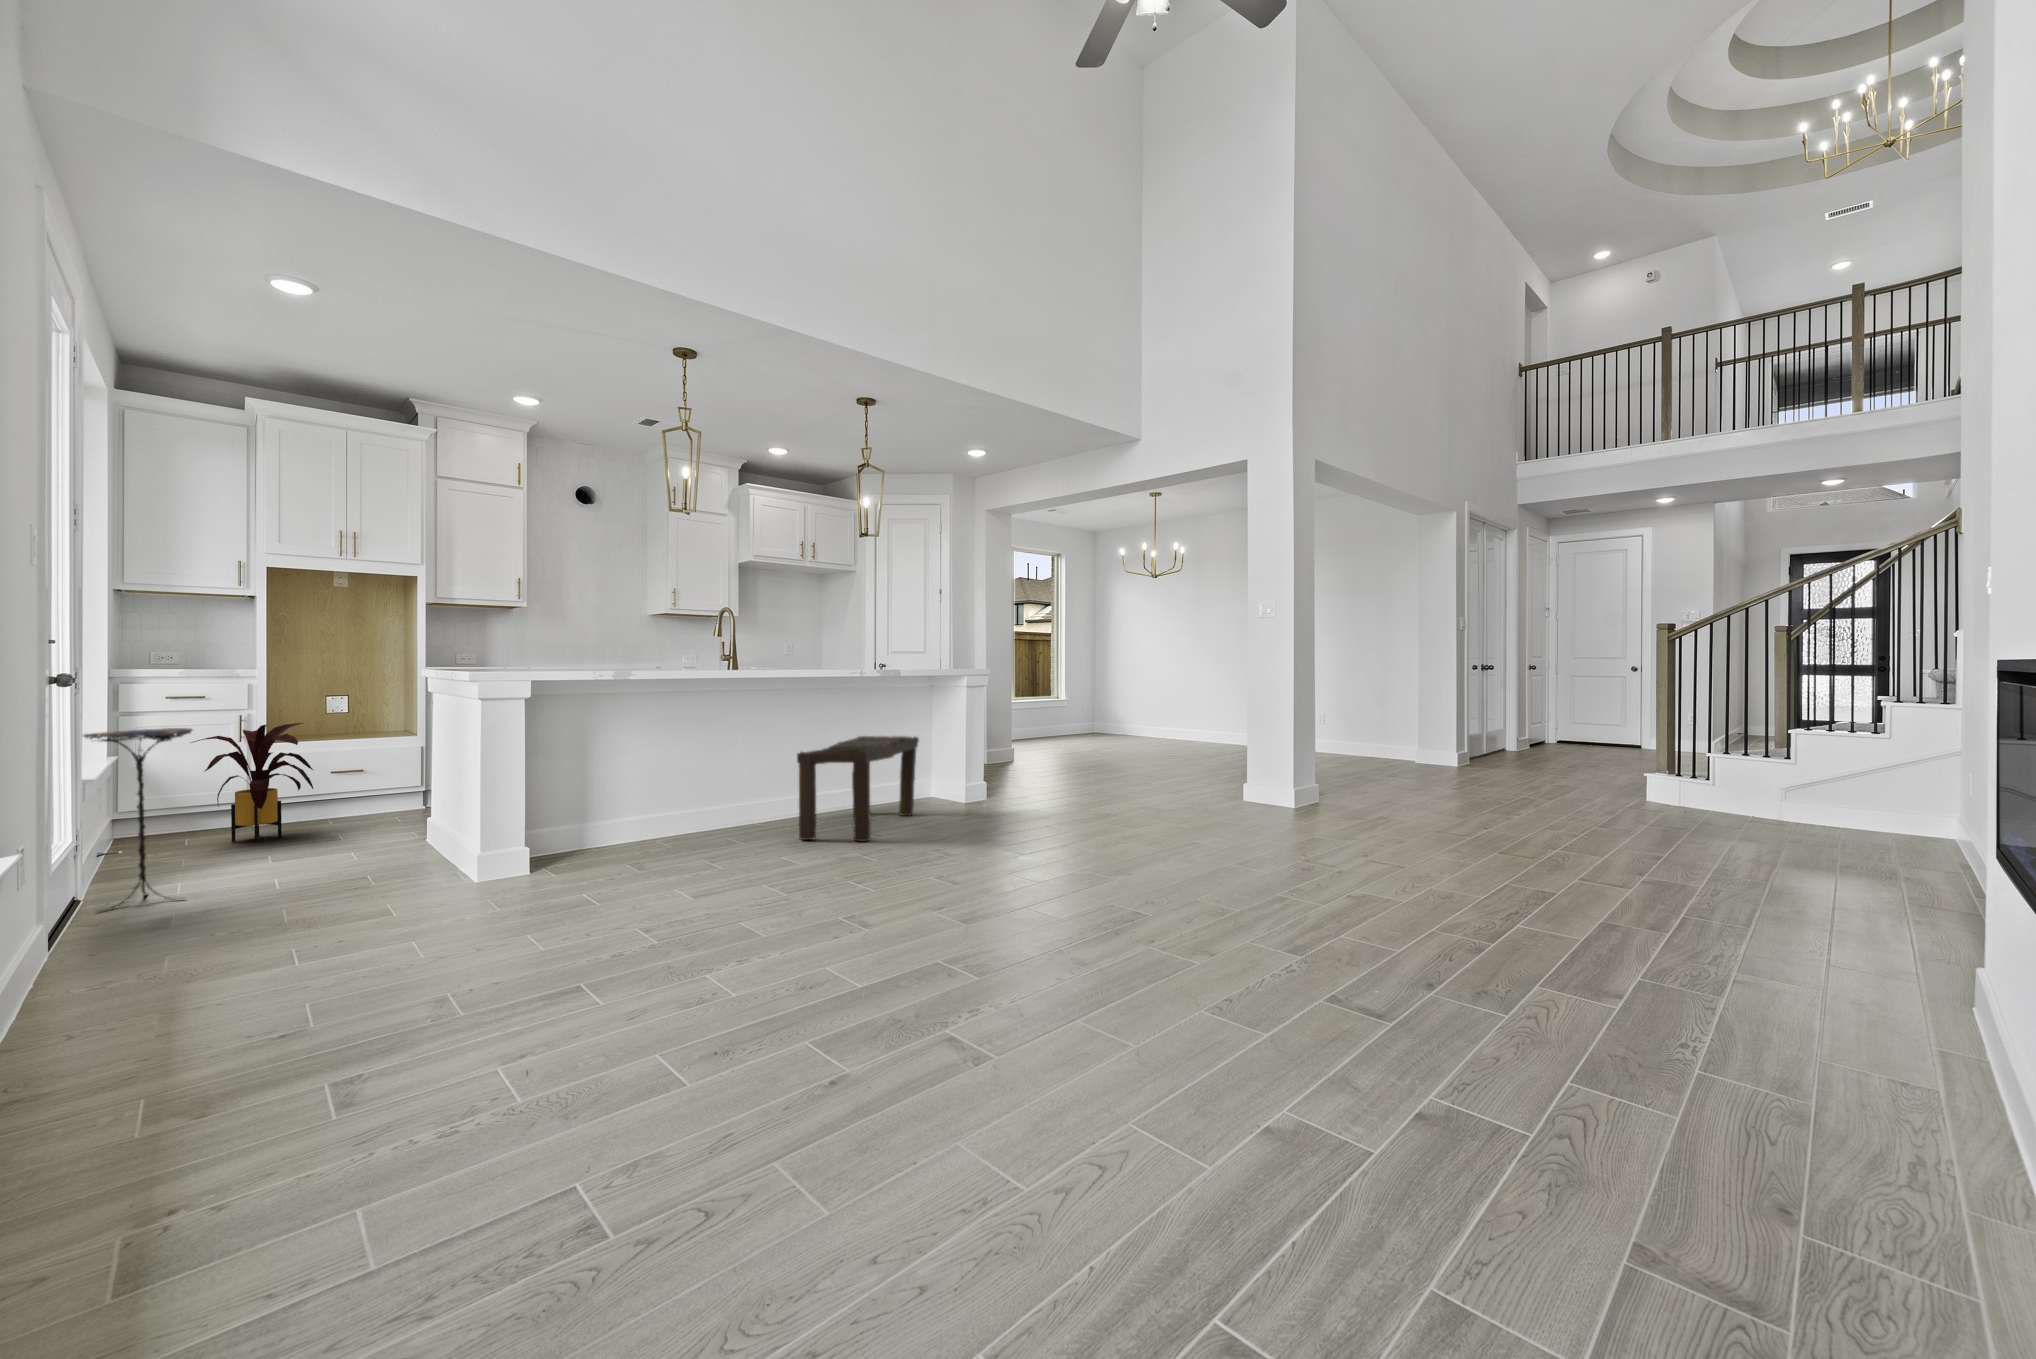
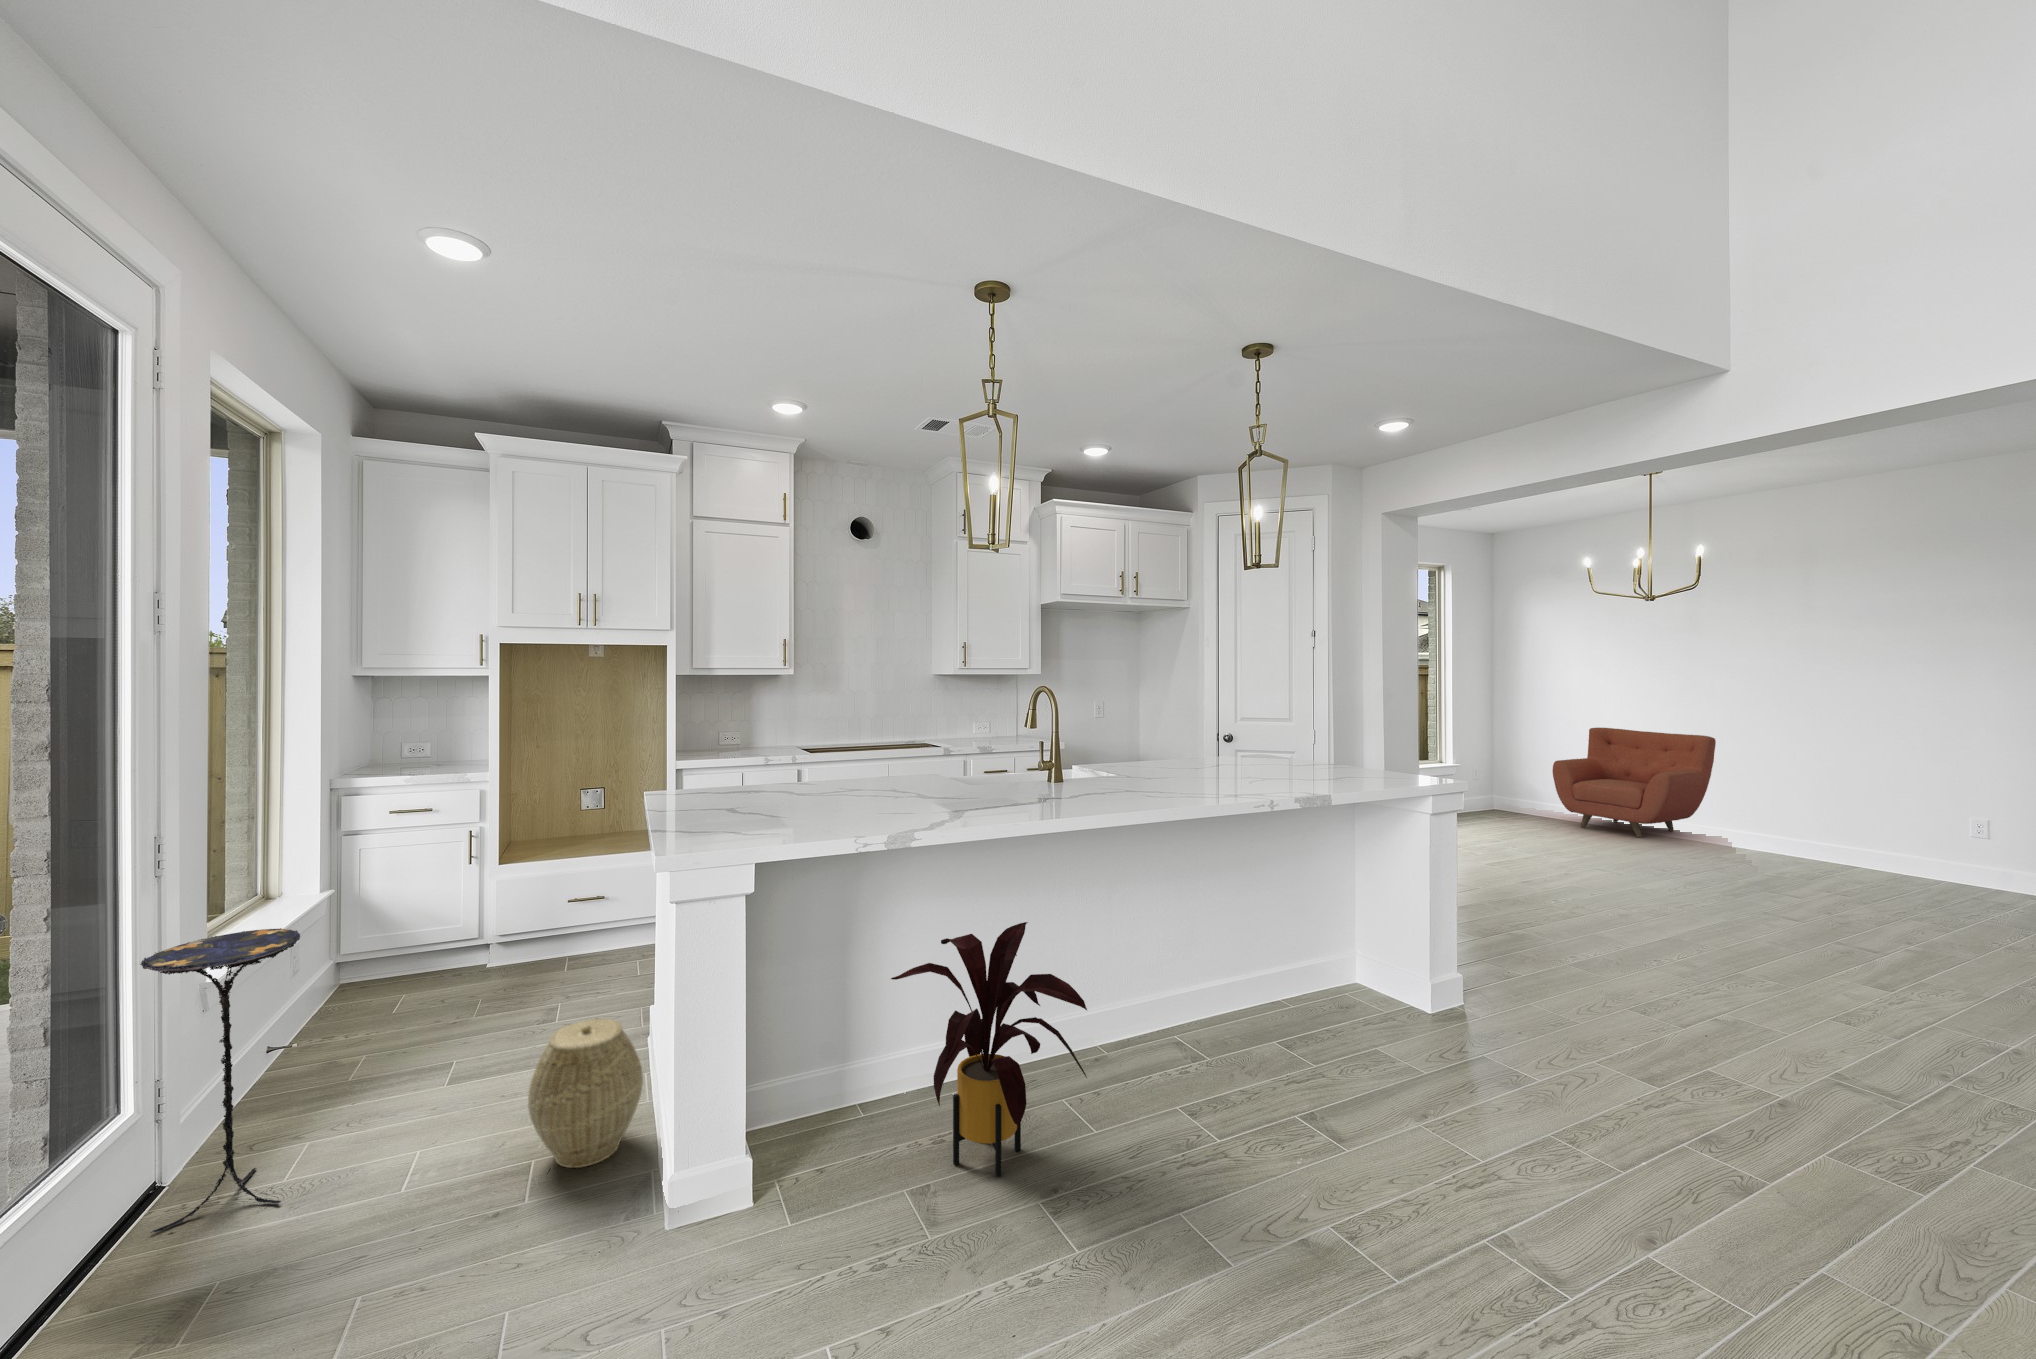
armchair: none [1125,672,1220,743] -> present [1553,728,1716,837]
house plant: present [191,723,313,842] -> present [891,922,1087,1177]
bench: present [797,736,919,842] -> none [1169,899,1351,1147]
woven basket: none [366,791,447,877] -> present [528,1019,643,1168]

